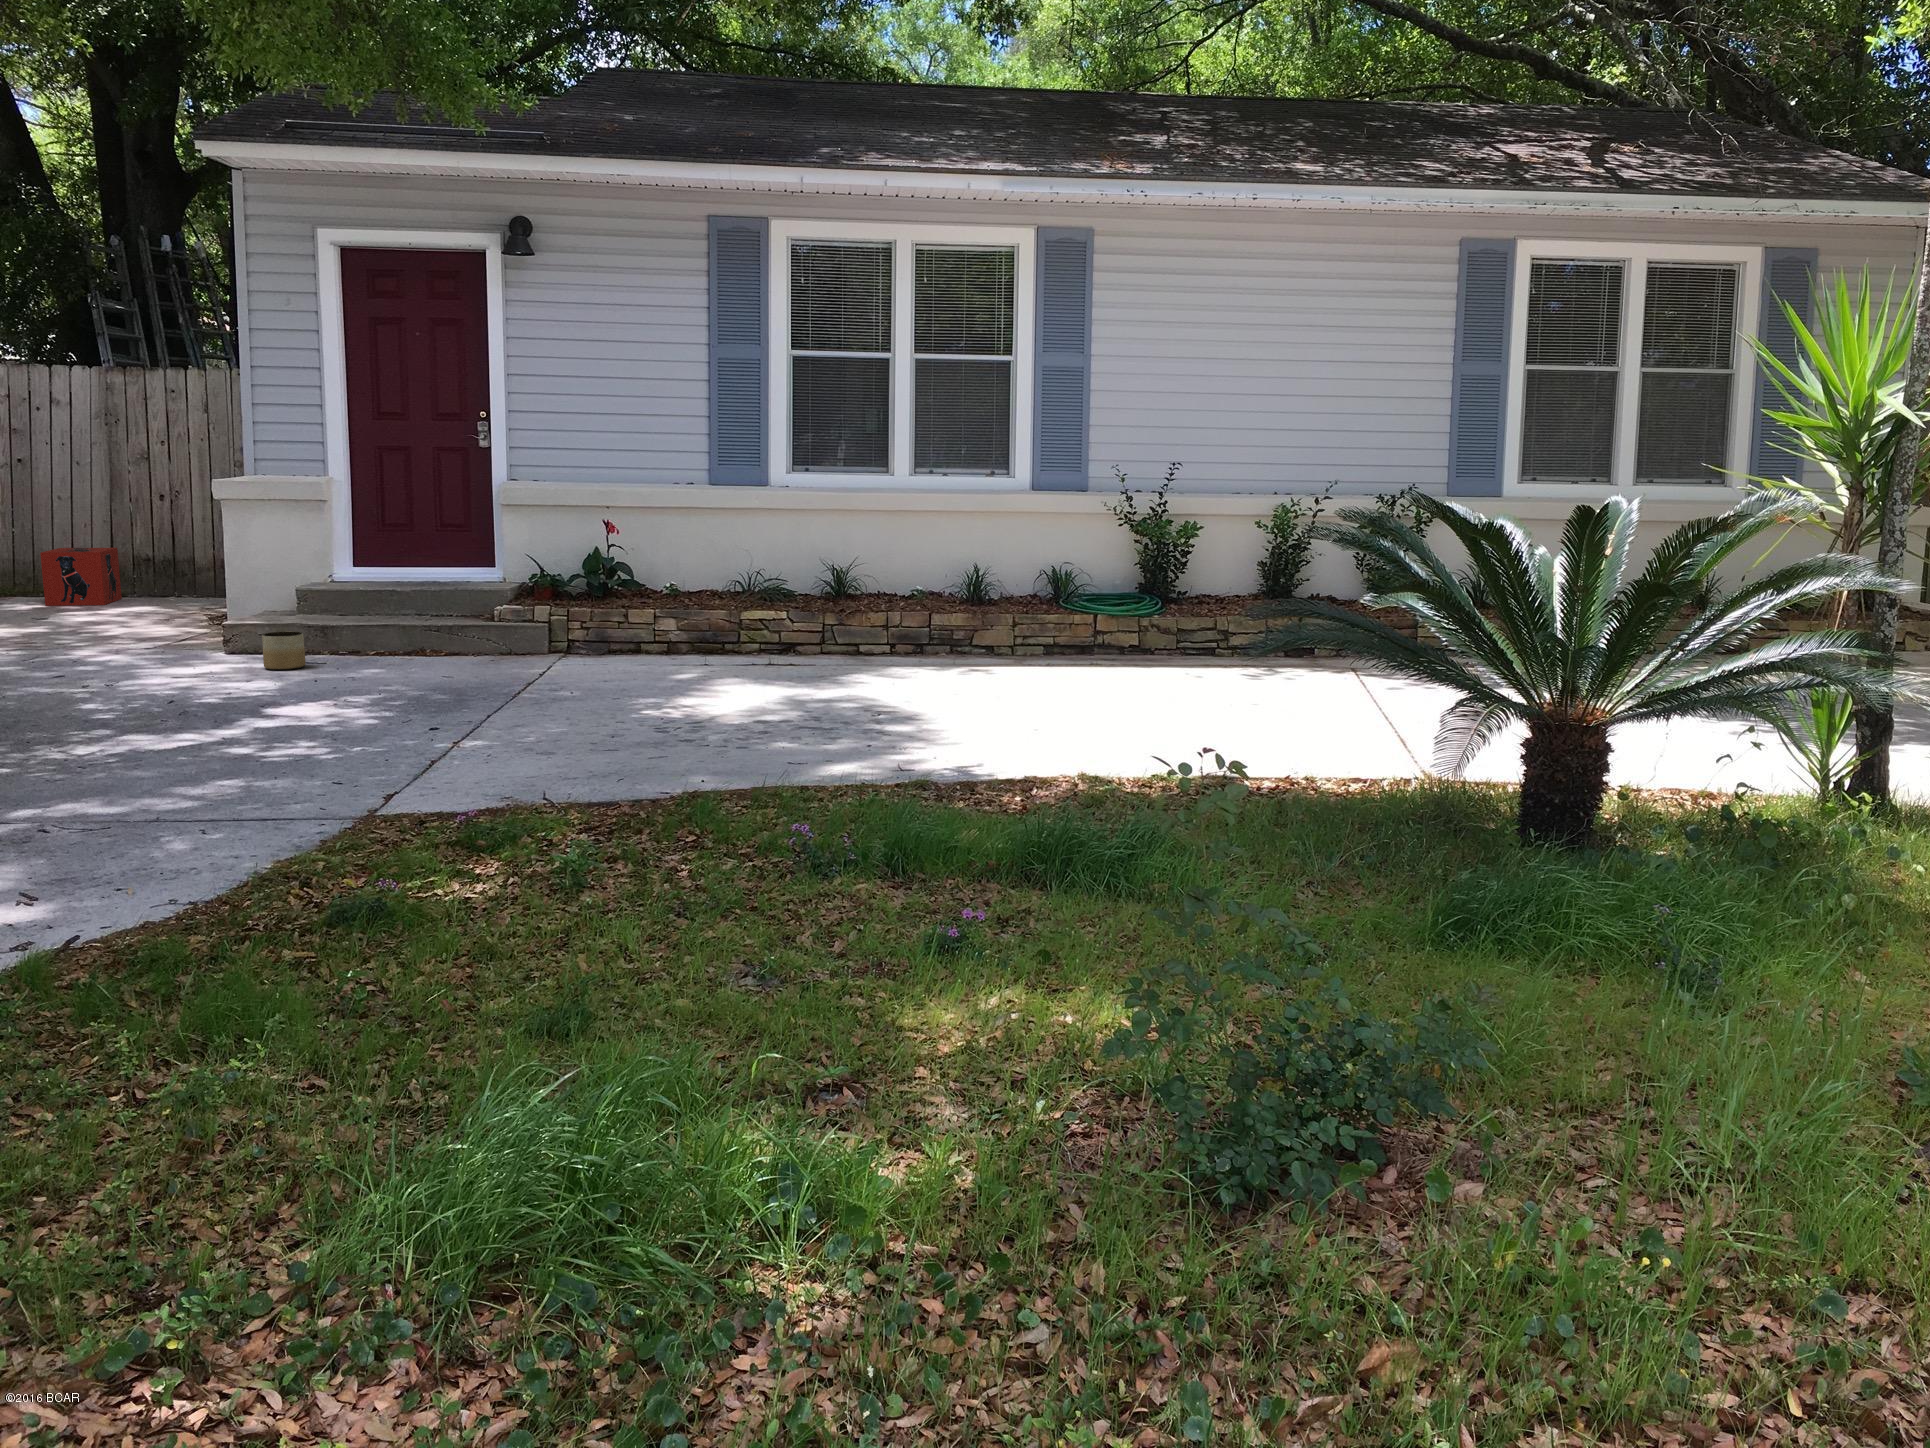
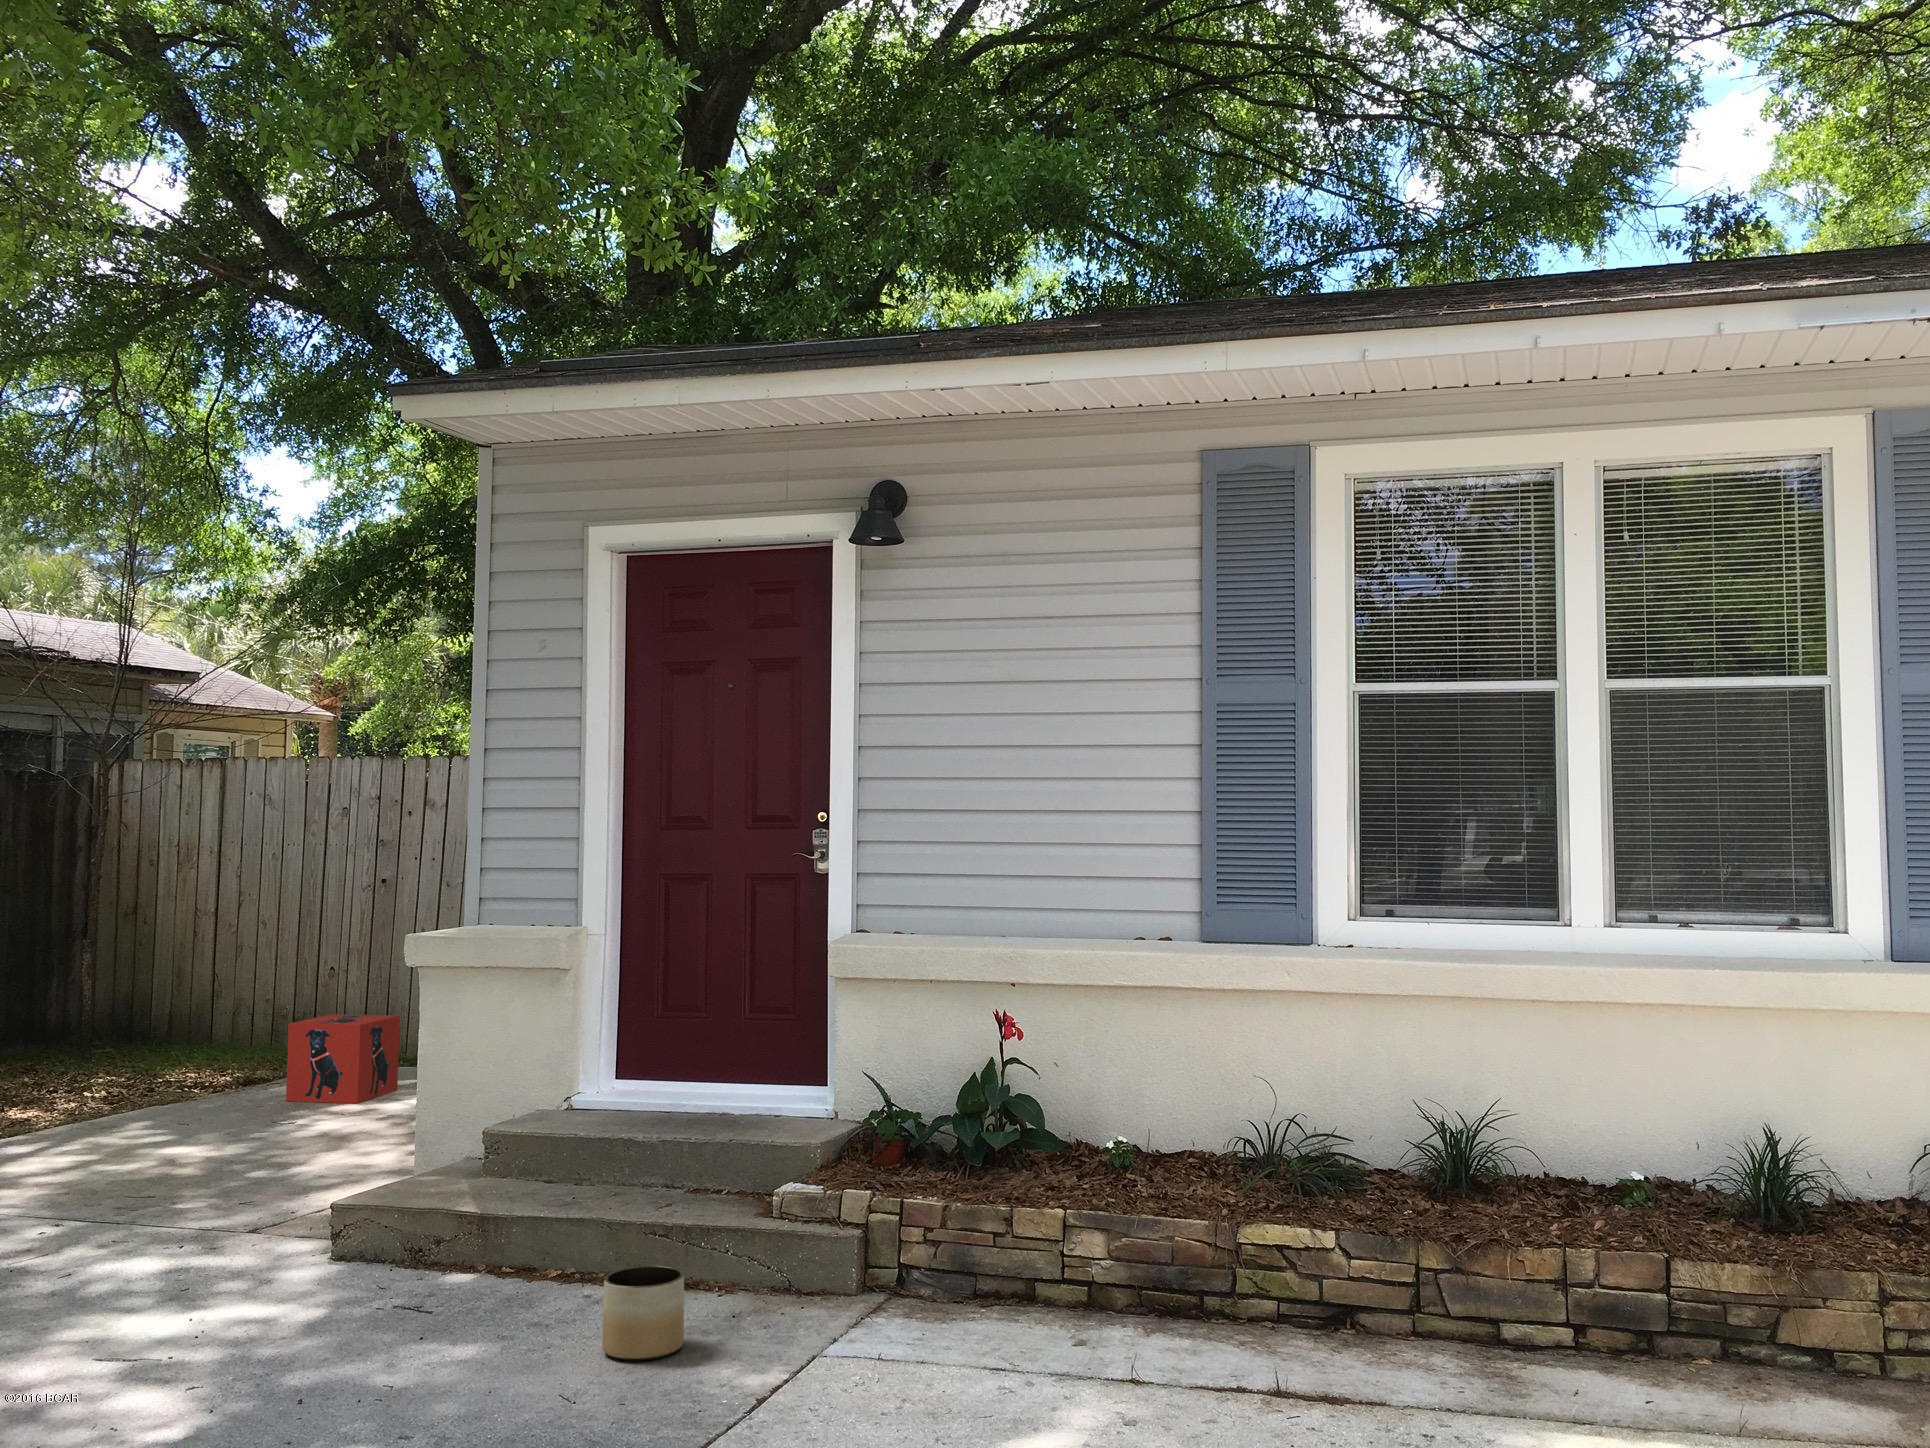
planter: present [262,631,306,670] -> present [602,1266,684,1361]

